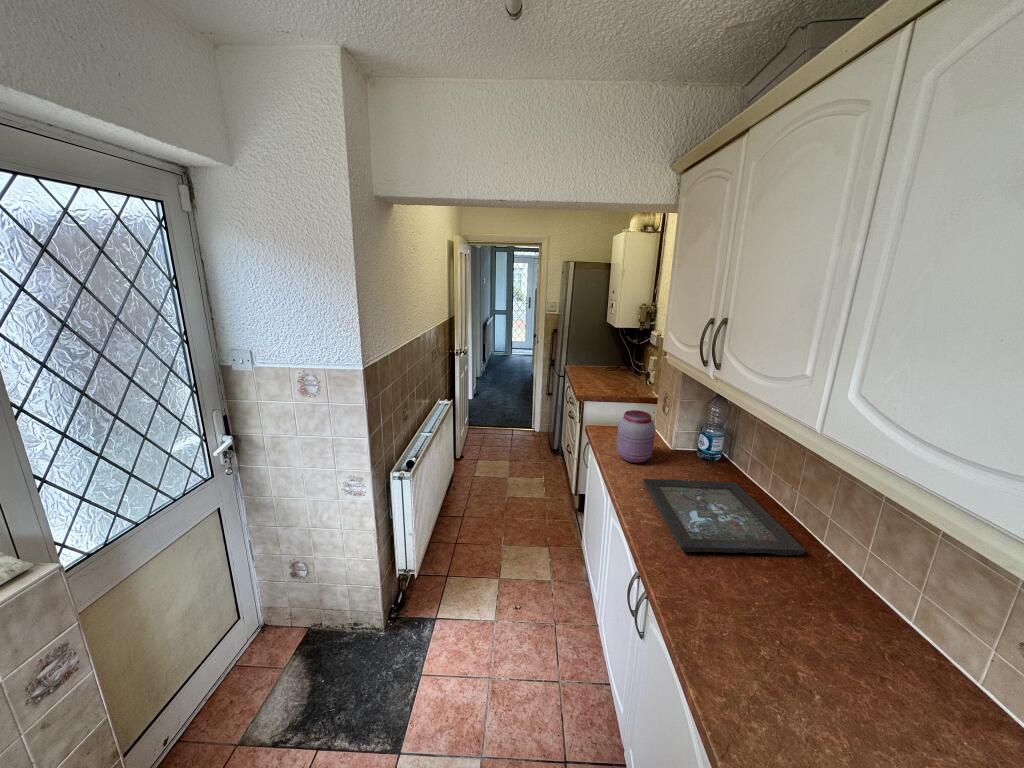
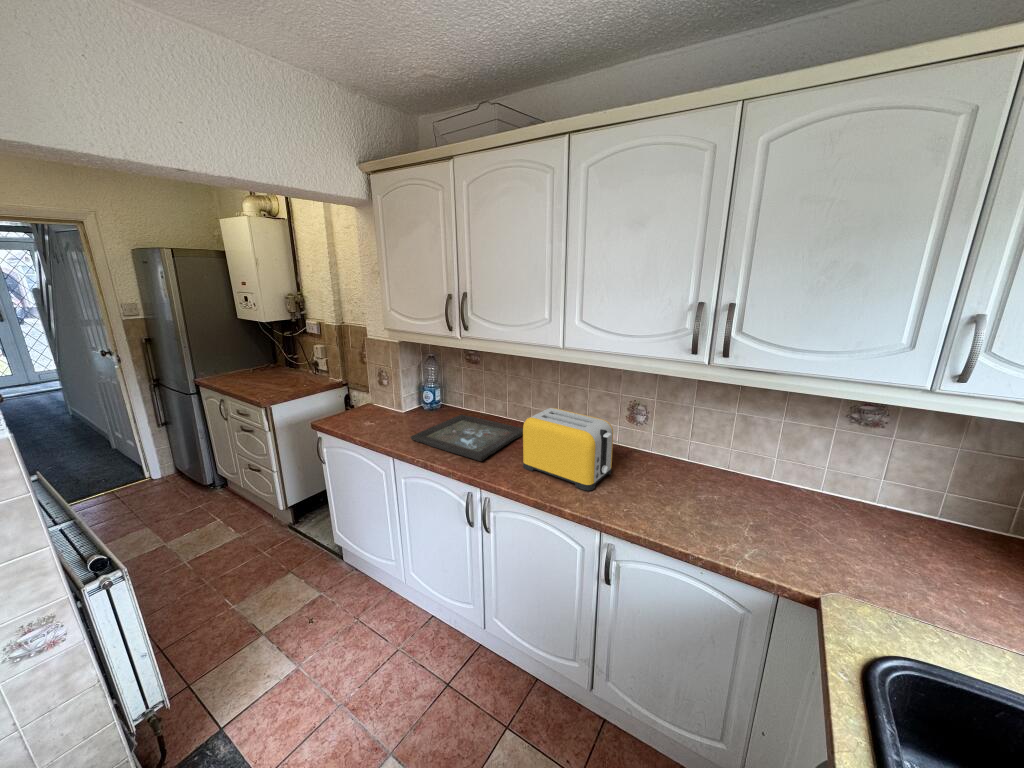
jar: present [617,410,655,463] -> none [362,385,397,433]
toaster: none [732,532,930,739] -> present [523,408,613,491]

